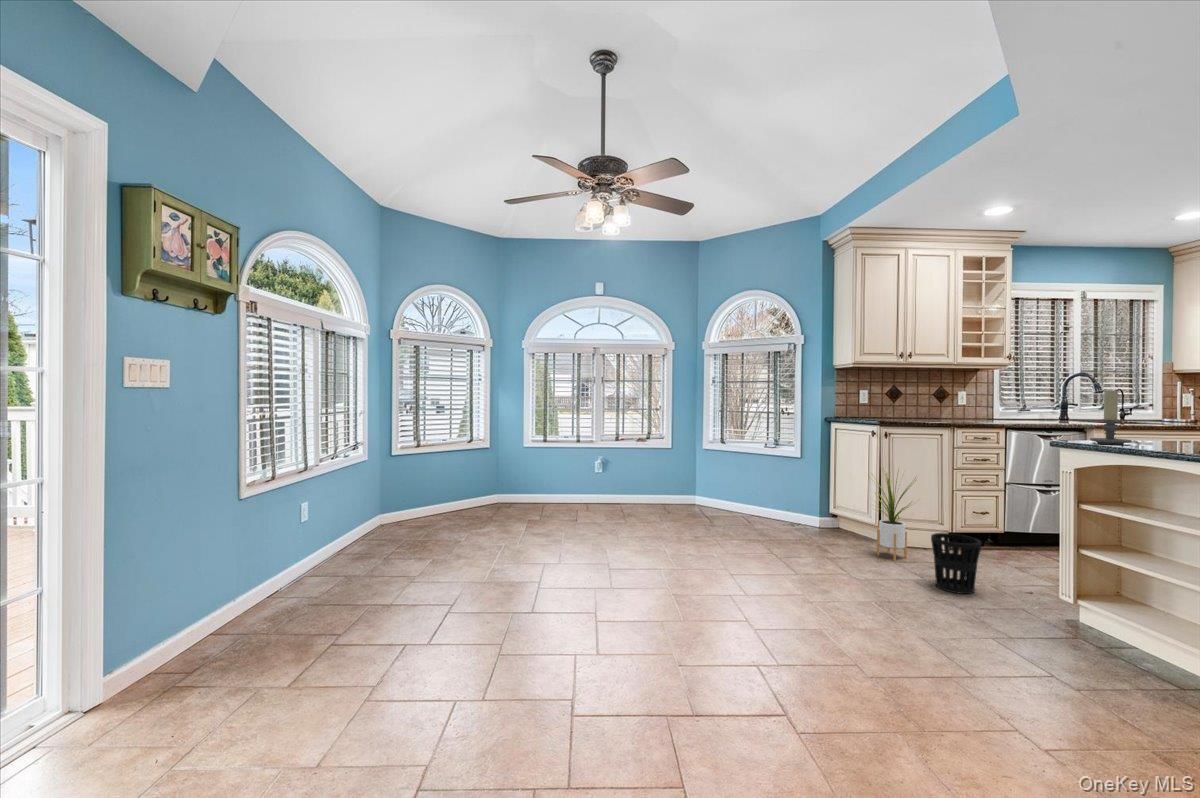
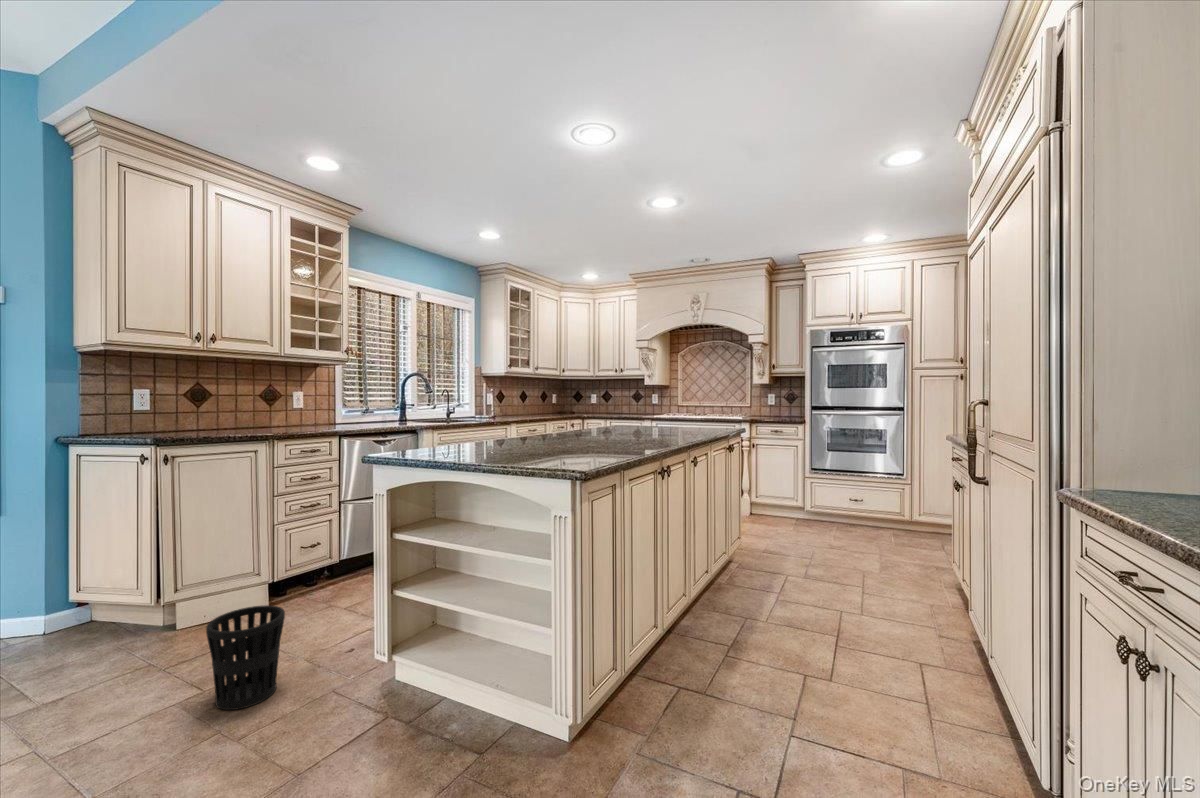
candle holder: present [1090,390,1131,445] -> none [407,388,445,456]
house plant: present [873,470,917,560] -> none [113,509,215,667]

